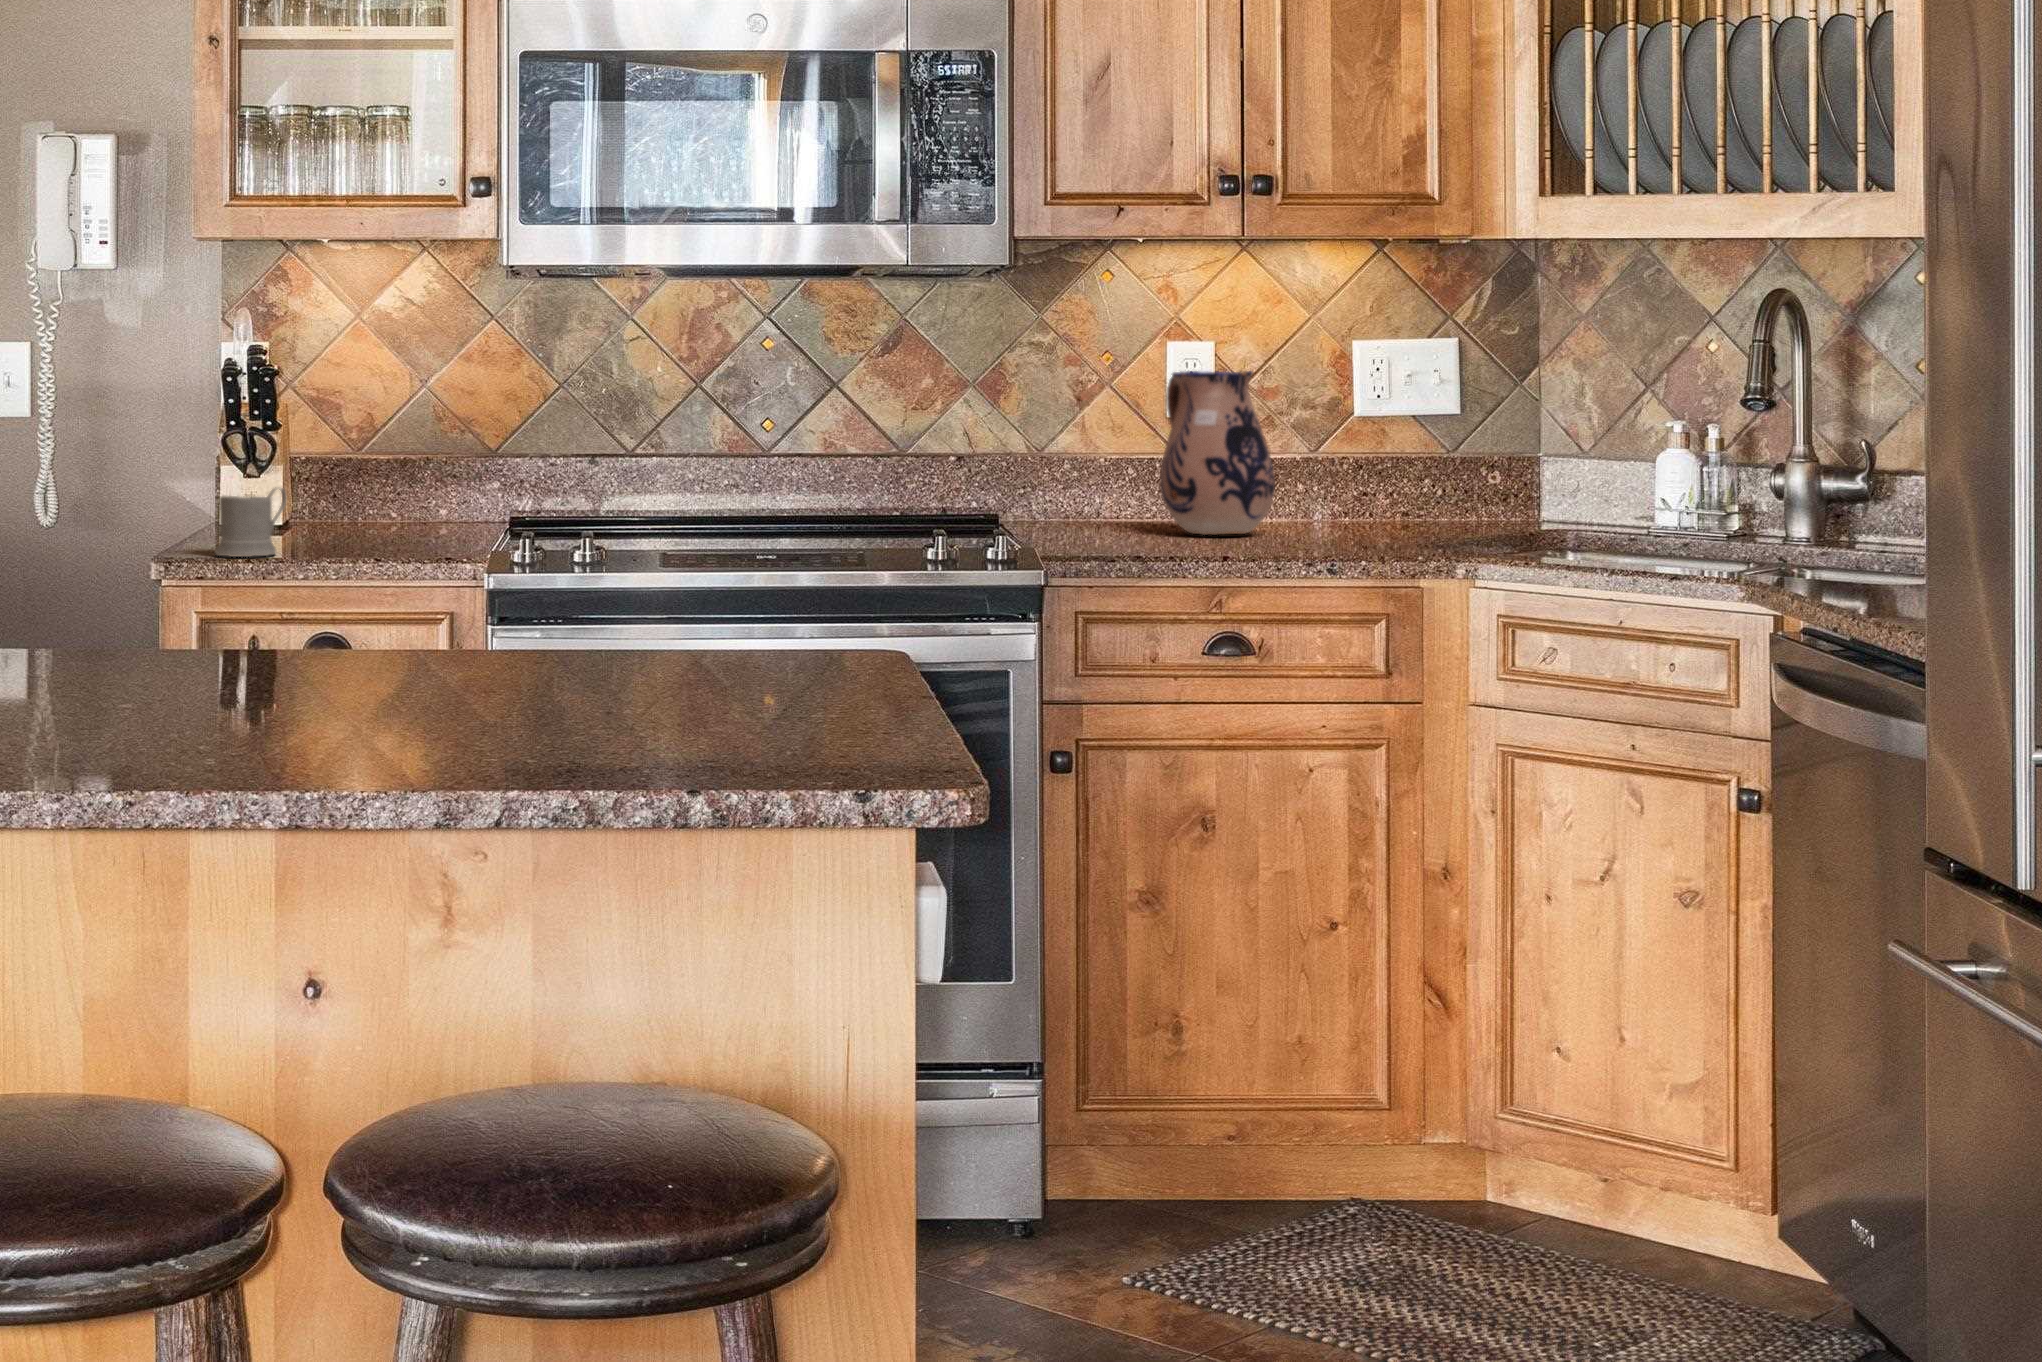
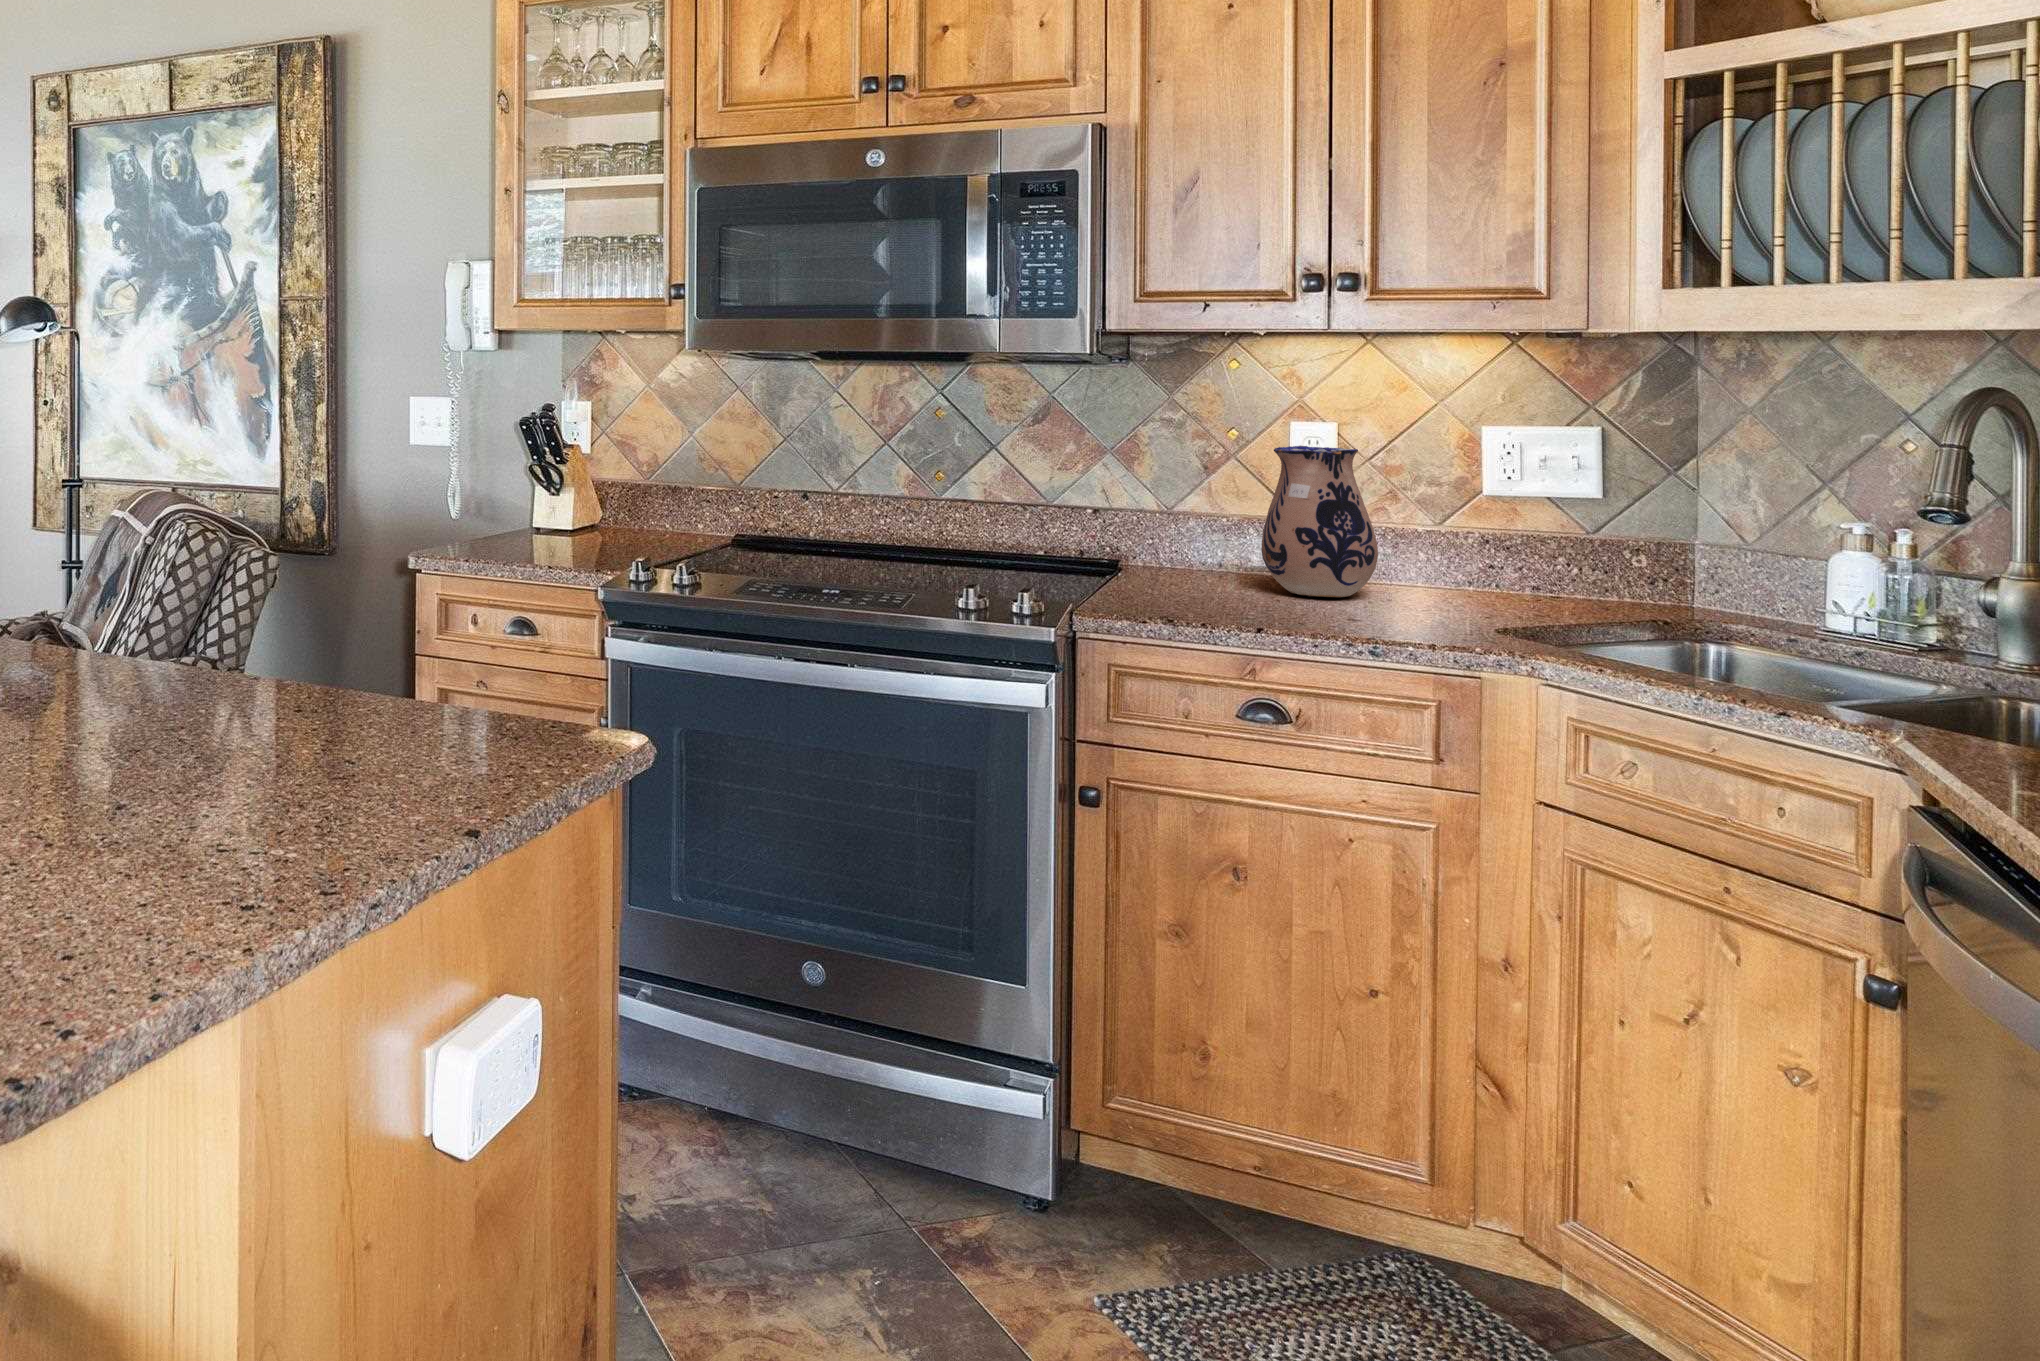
mug: present [215,488,287,557] -> none [477,509,534,560]

